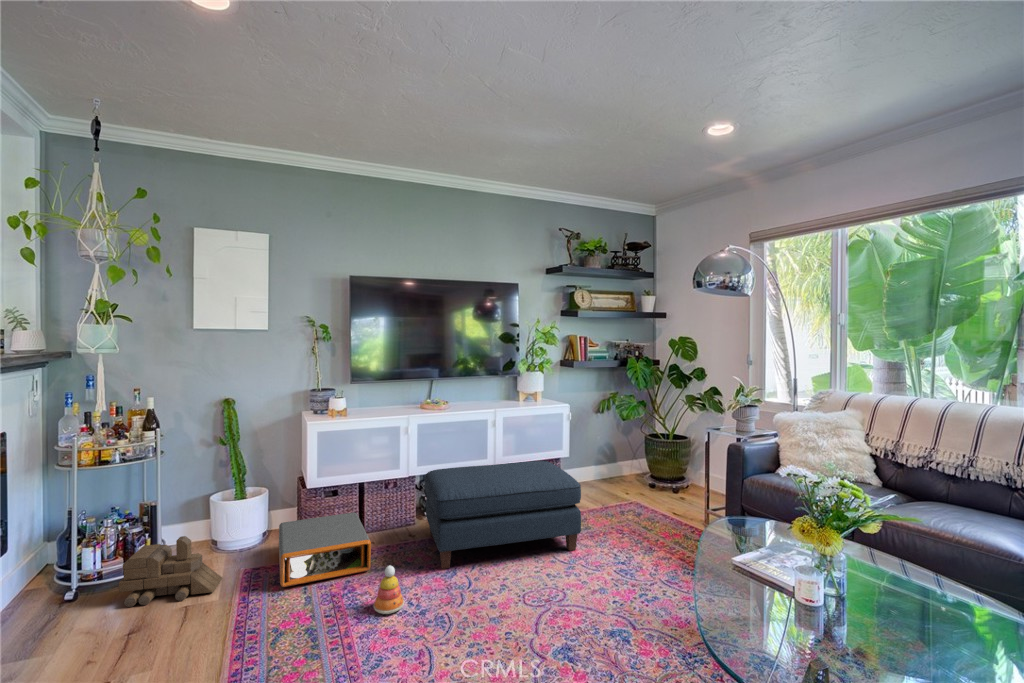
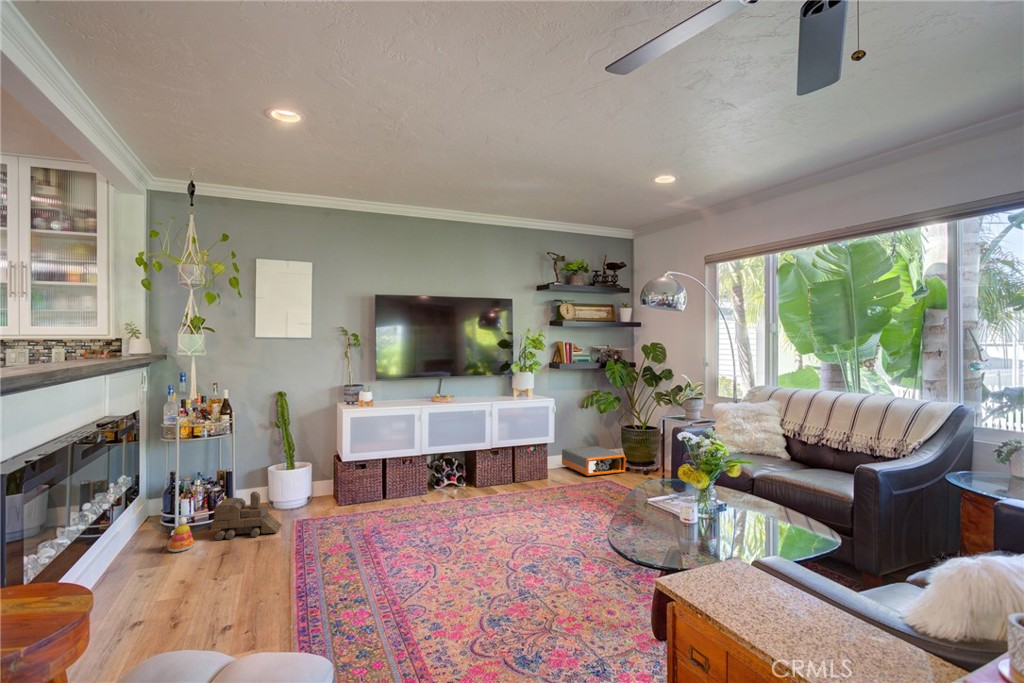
ottoman: present [424,461,581,569] -> none [434,444,556,521]
storage box: present [279,512,371,587] -> present [562,446,625,476]
stacking toy: present [373,566,404,614] -> present [168,517,195,552]

